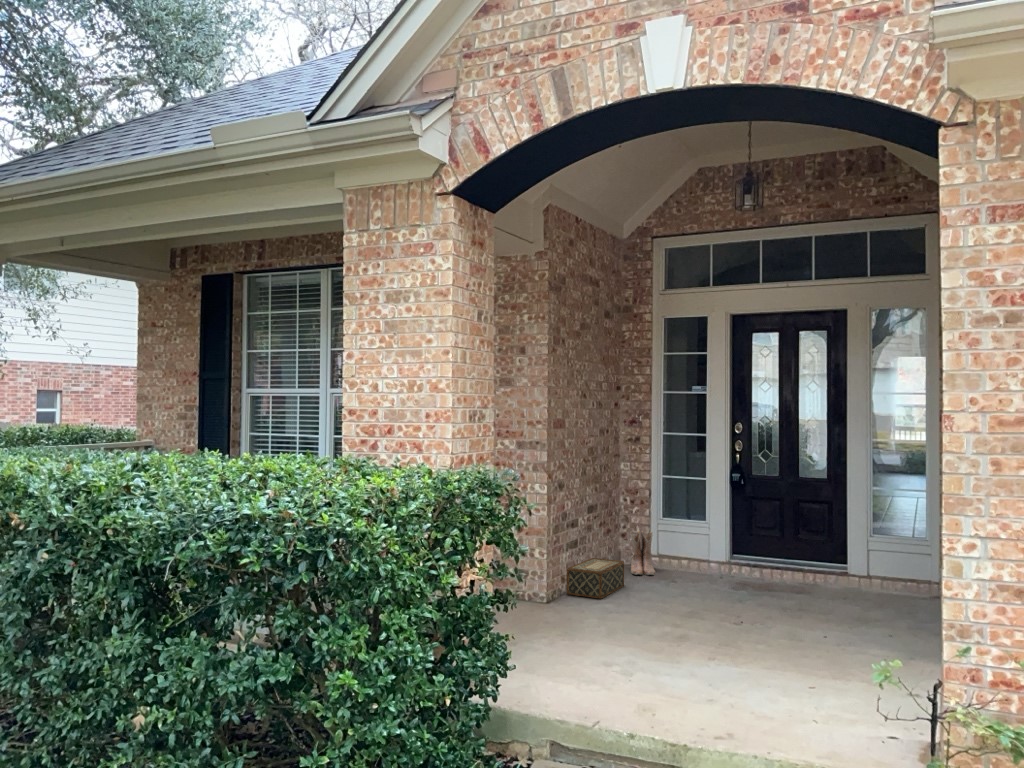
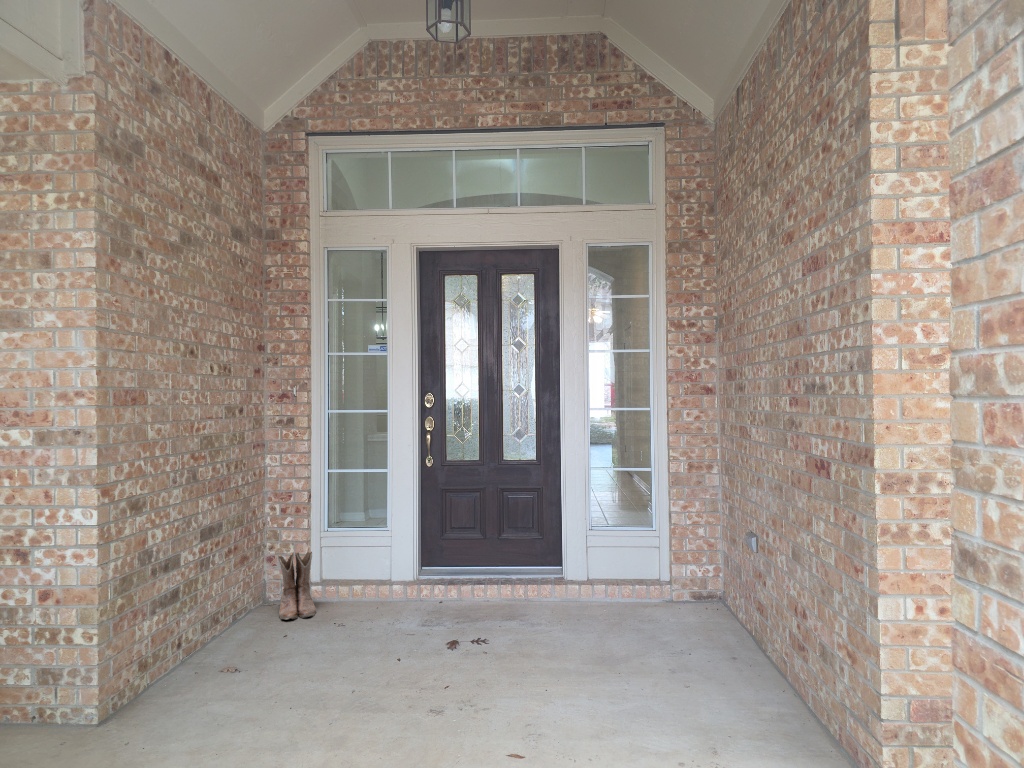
woven basket: present [567,558,624,599] -> none [149,611,262,694]

